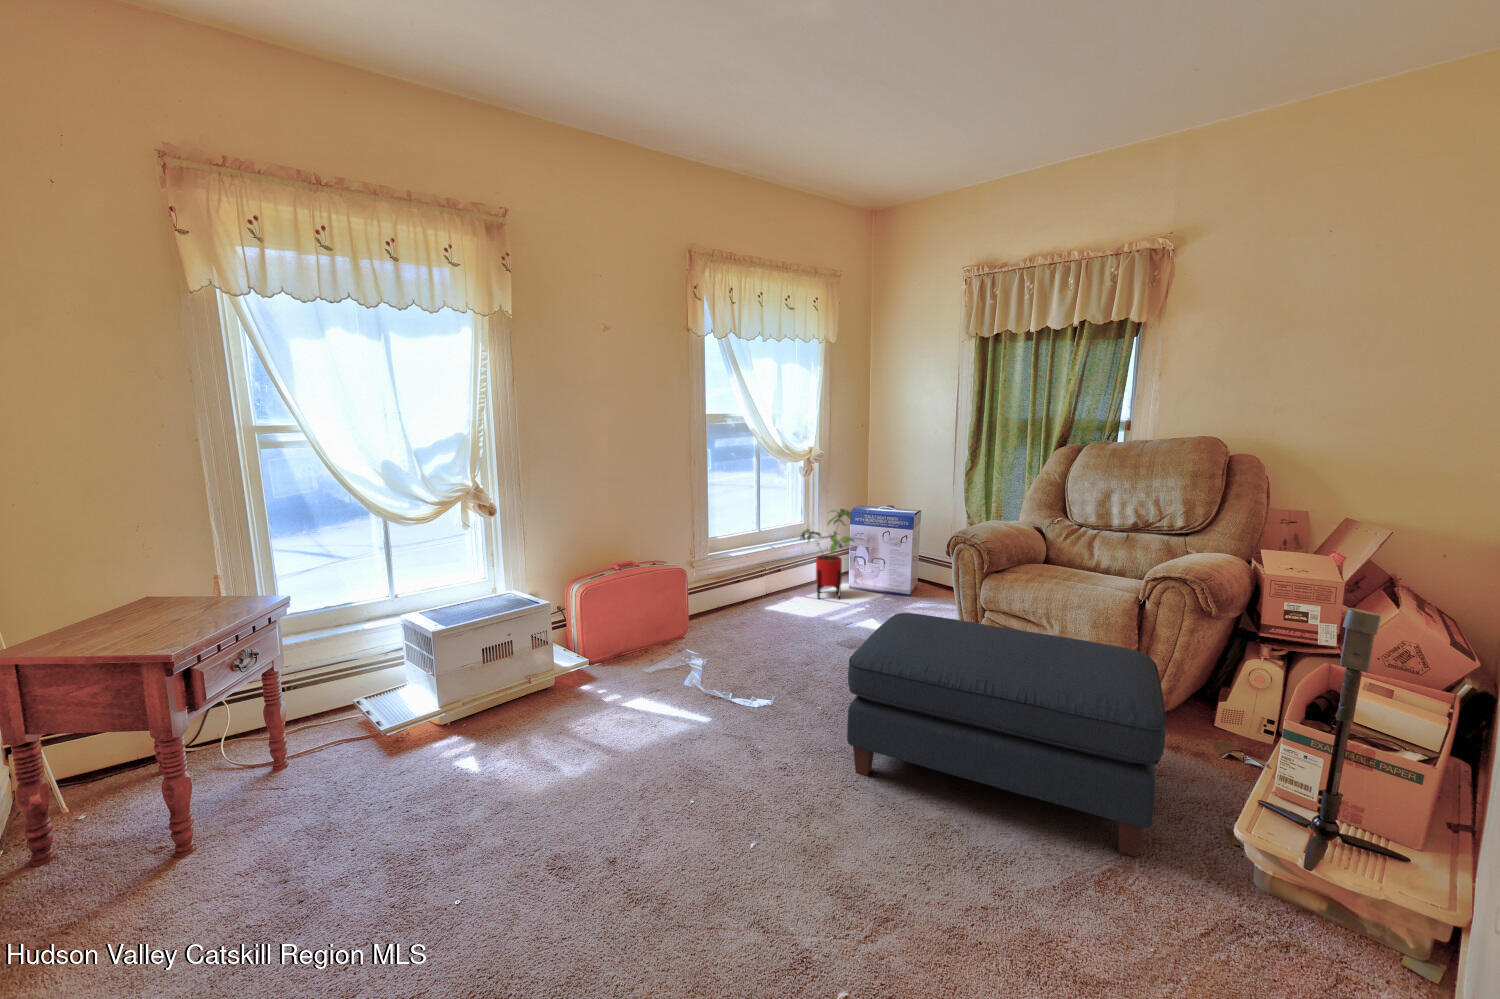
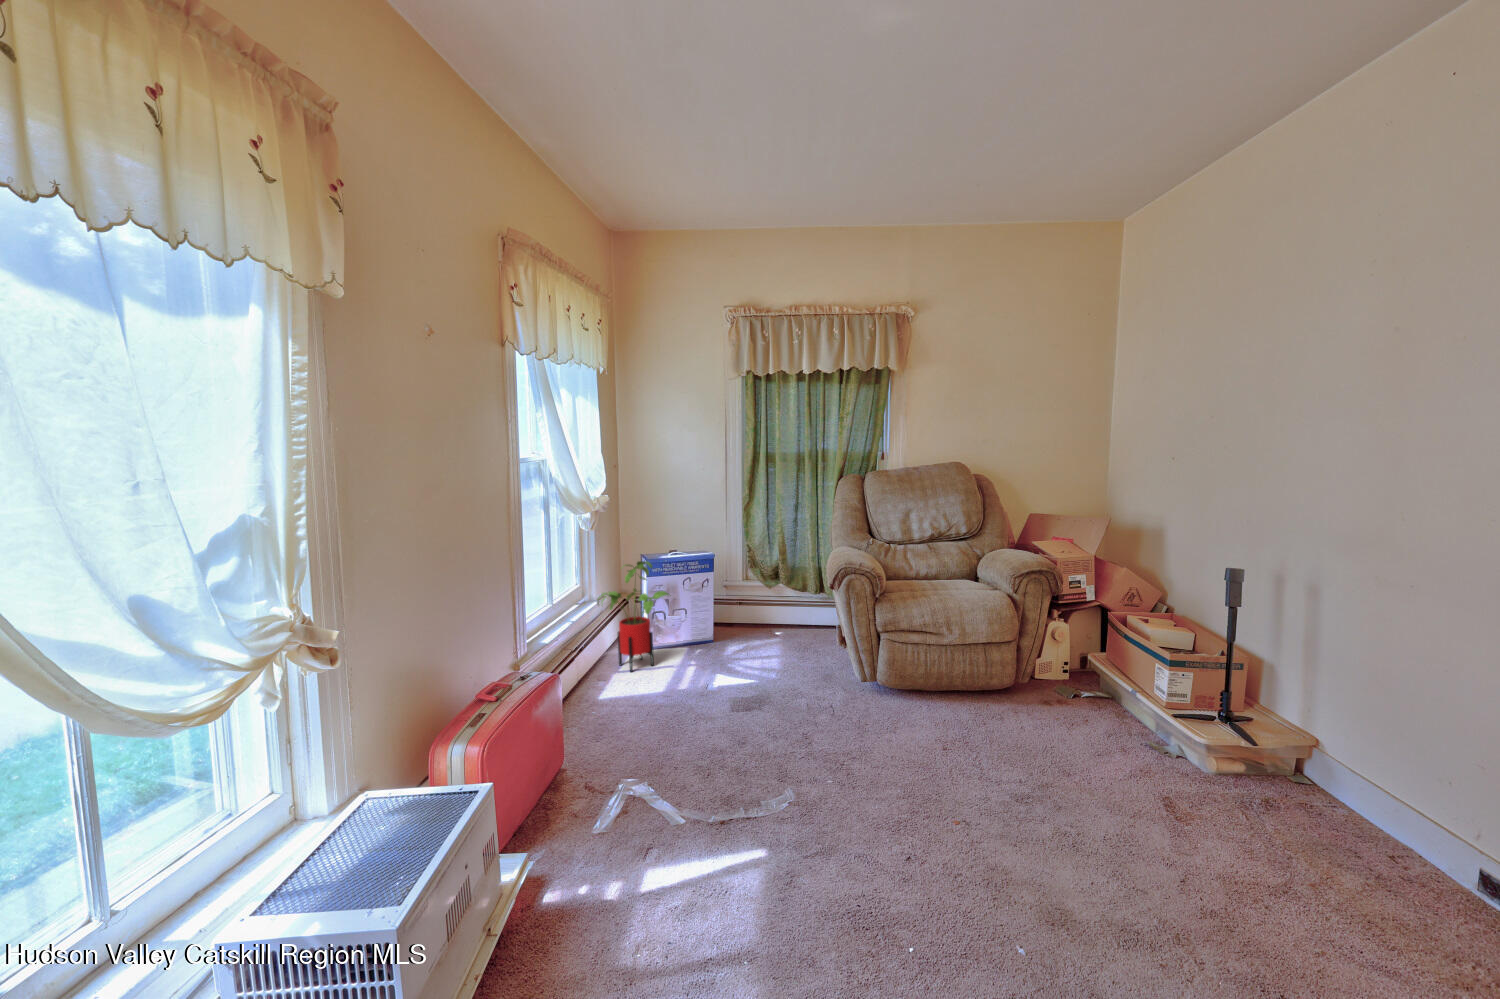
ottoman: present [847,613,1166,857] -> none [869,634,1195,851]

